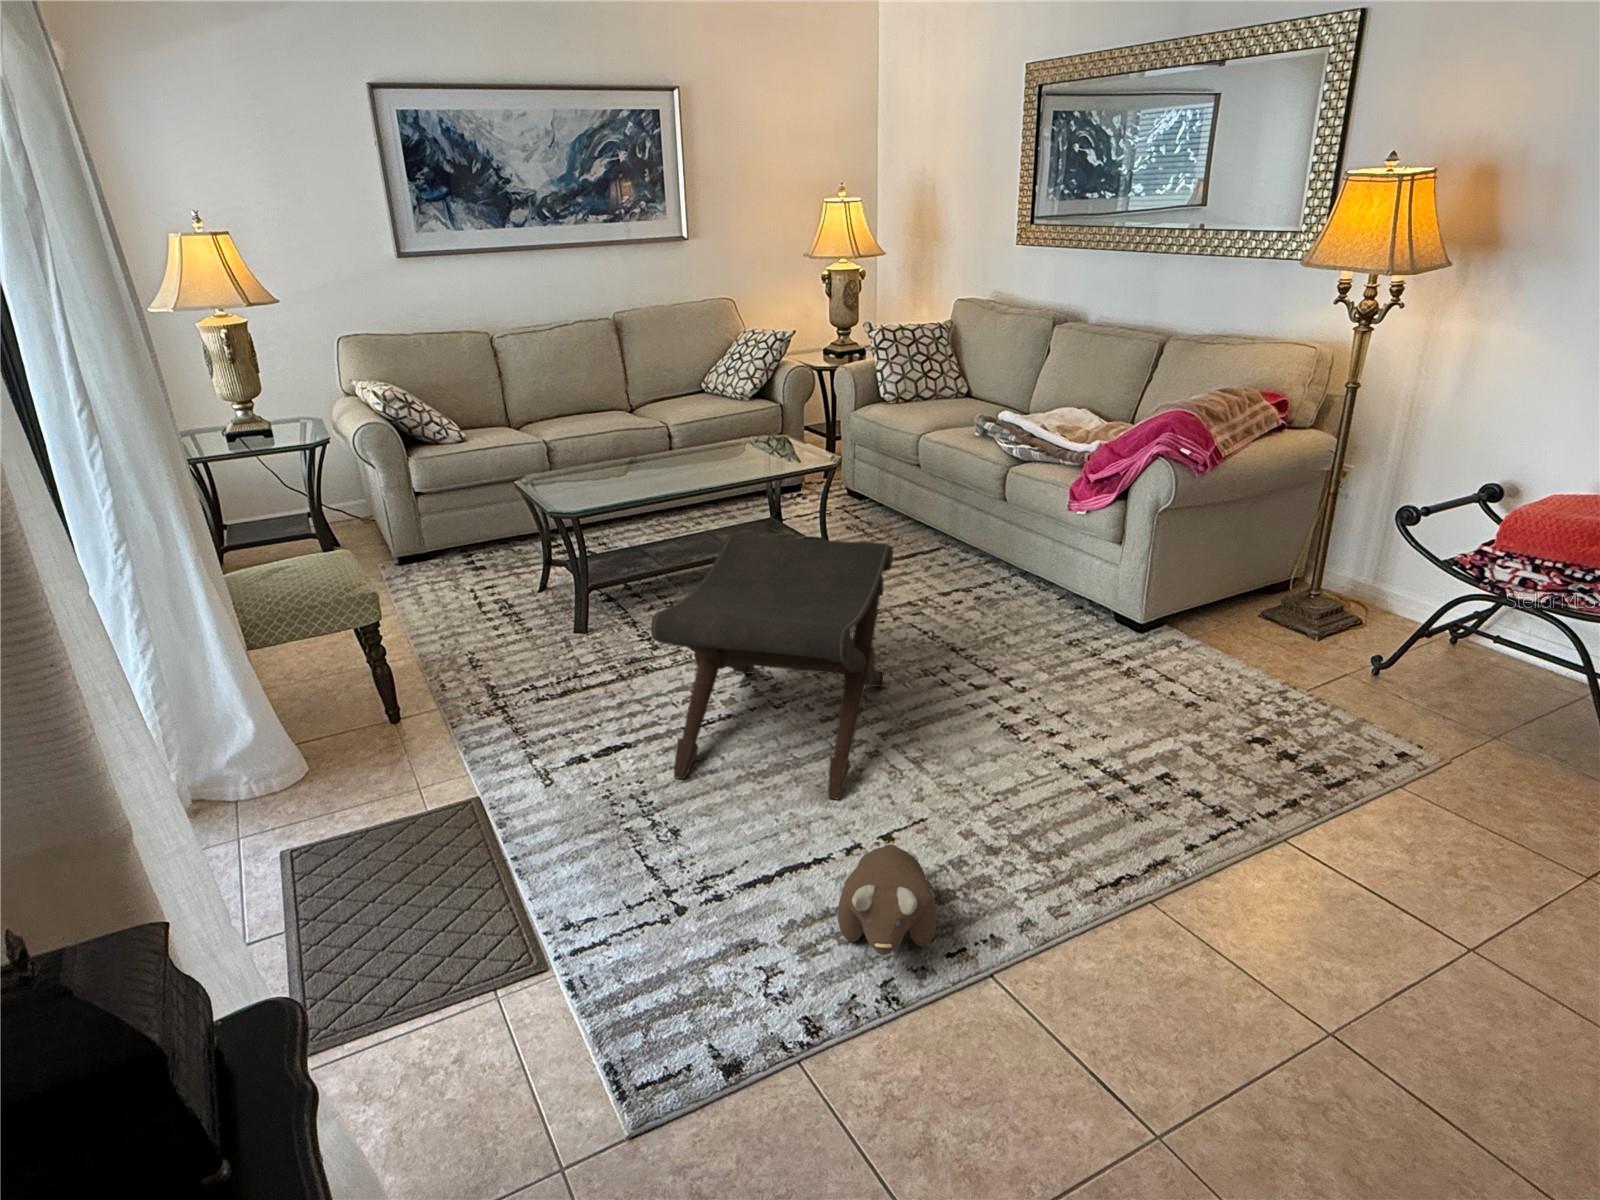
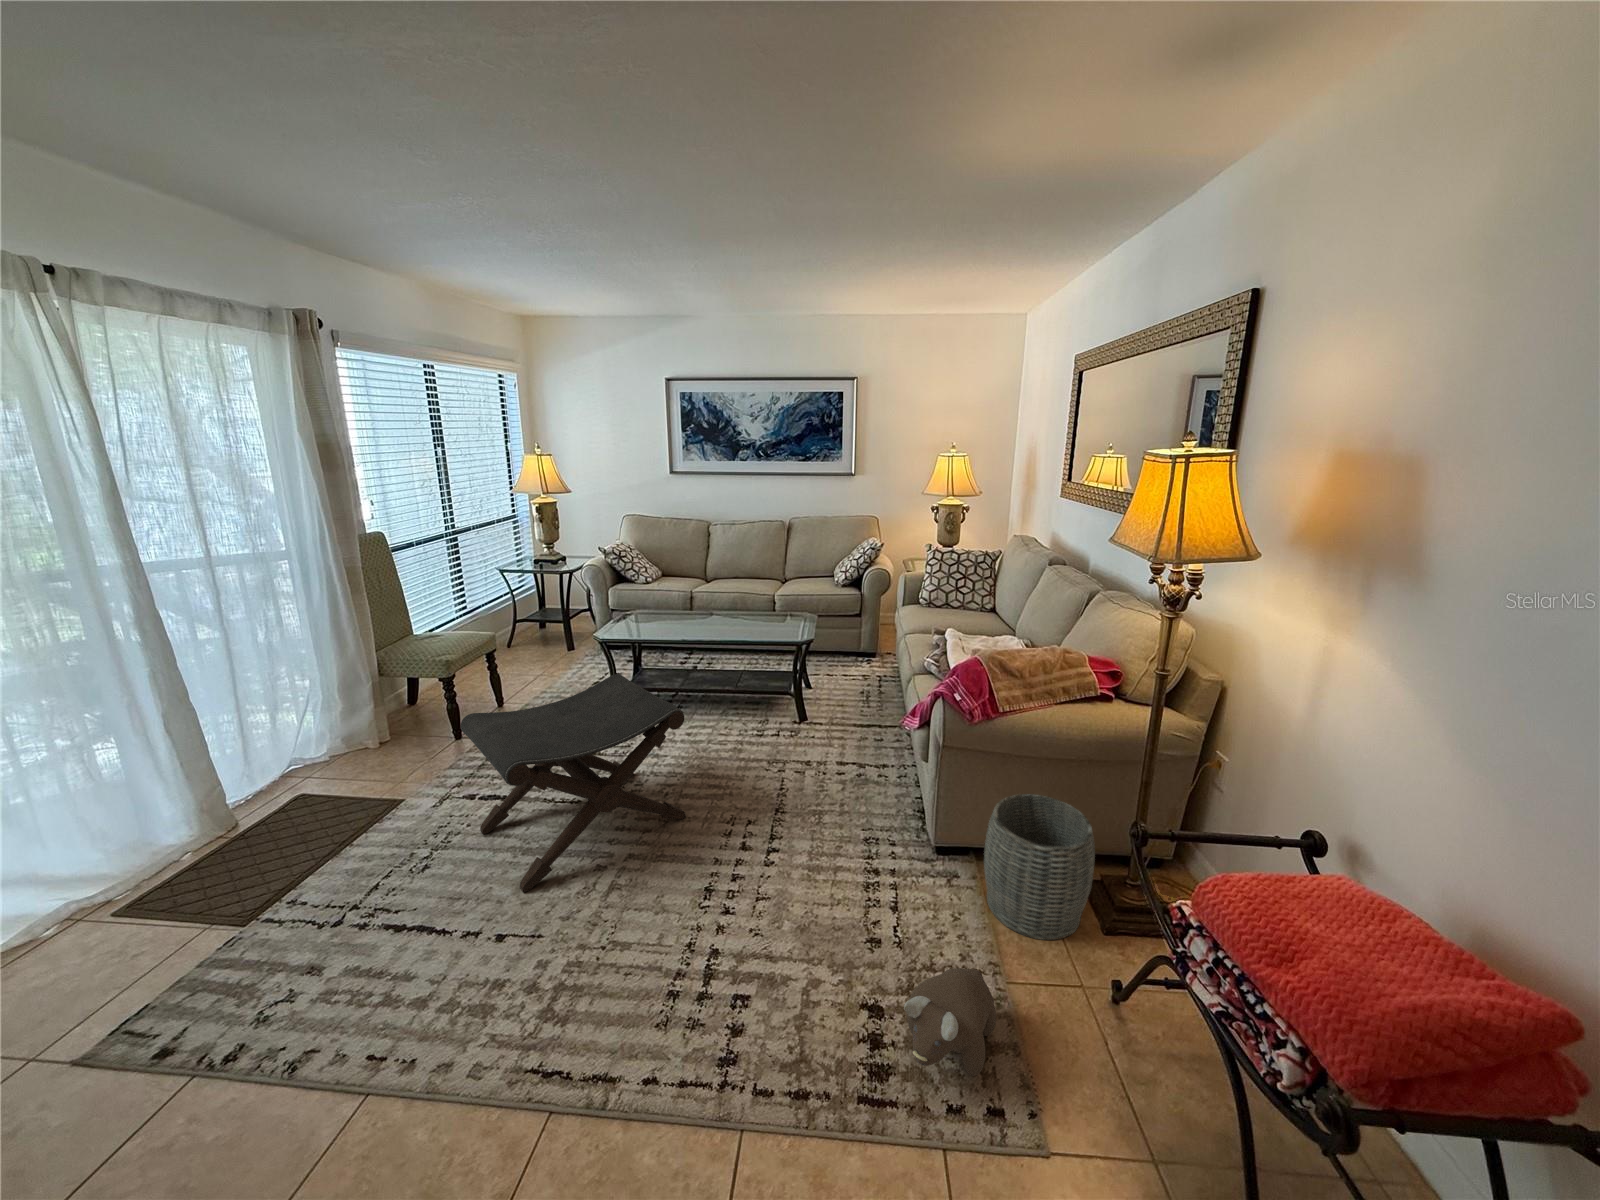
woven basket: none [1214,535,1326,659] -> present [984,794,1095,940]
plush toy: present [838,844,937,955] -> present [904,968,996,1076]

